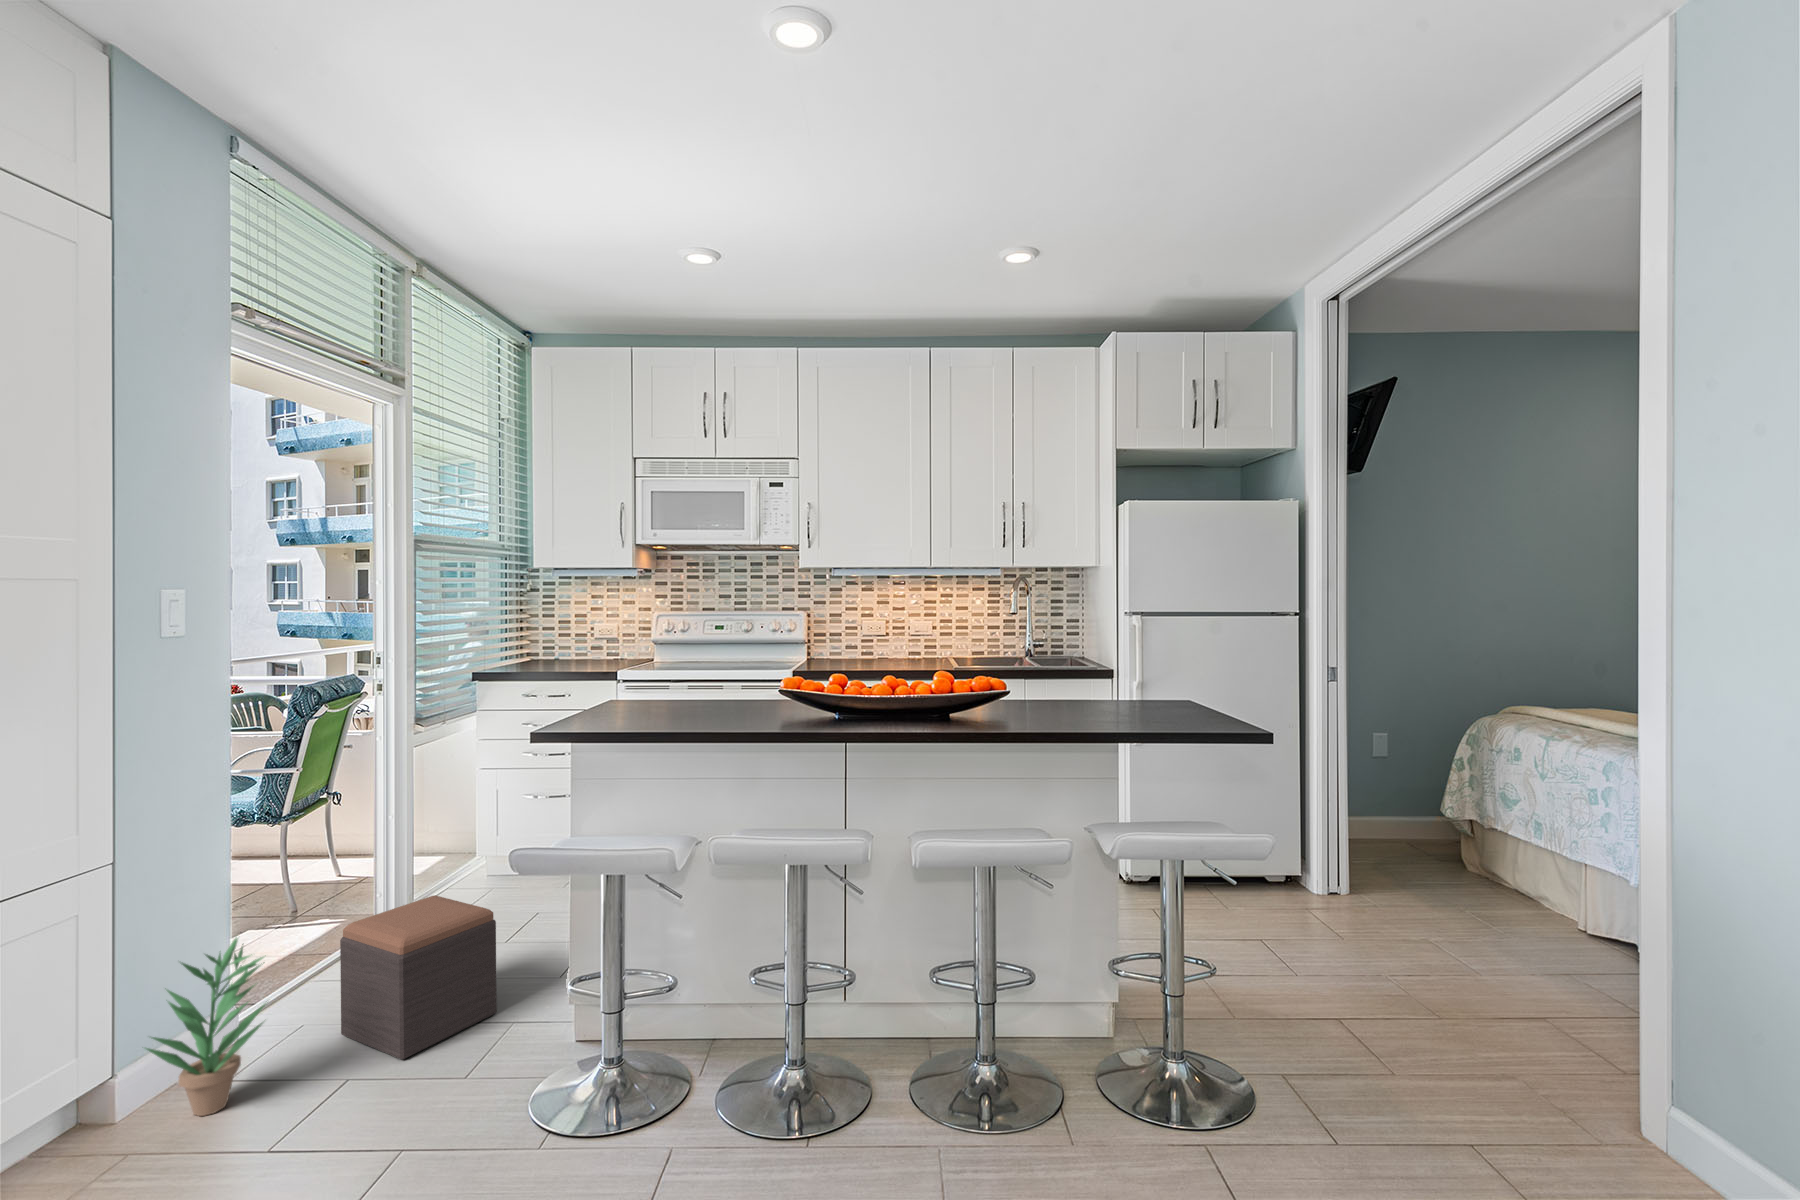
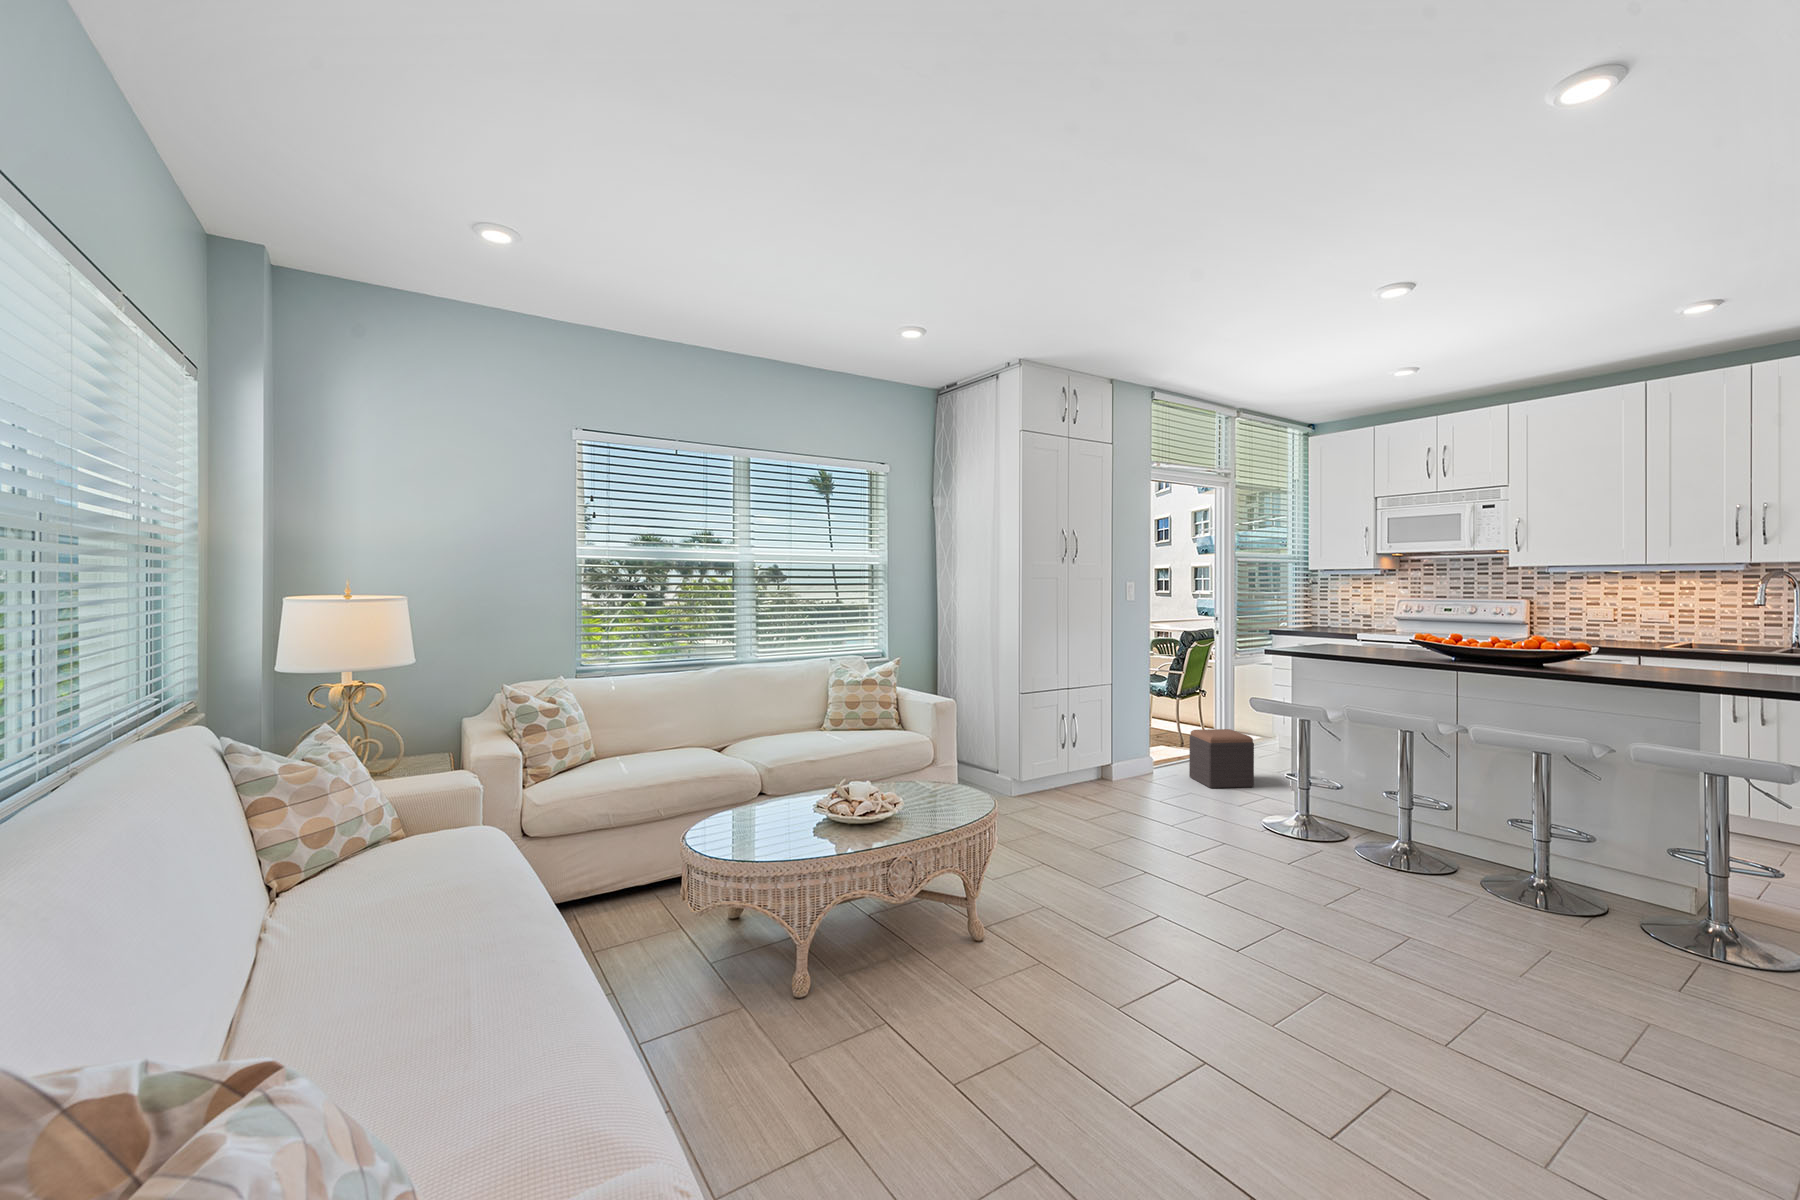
potted plant: present [146,938,268,1116] -> none [1124,718,1163,782]

